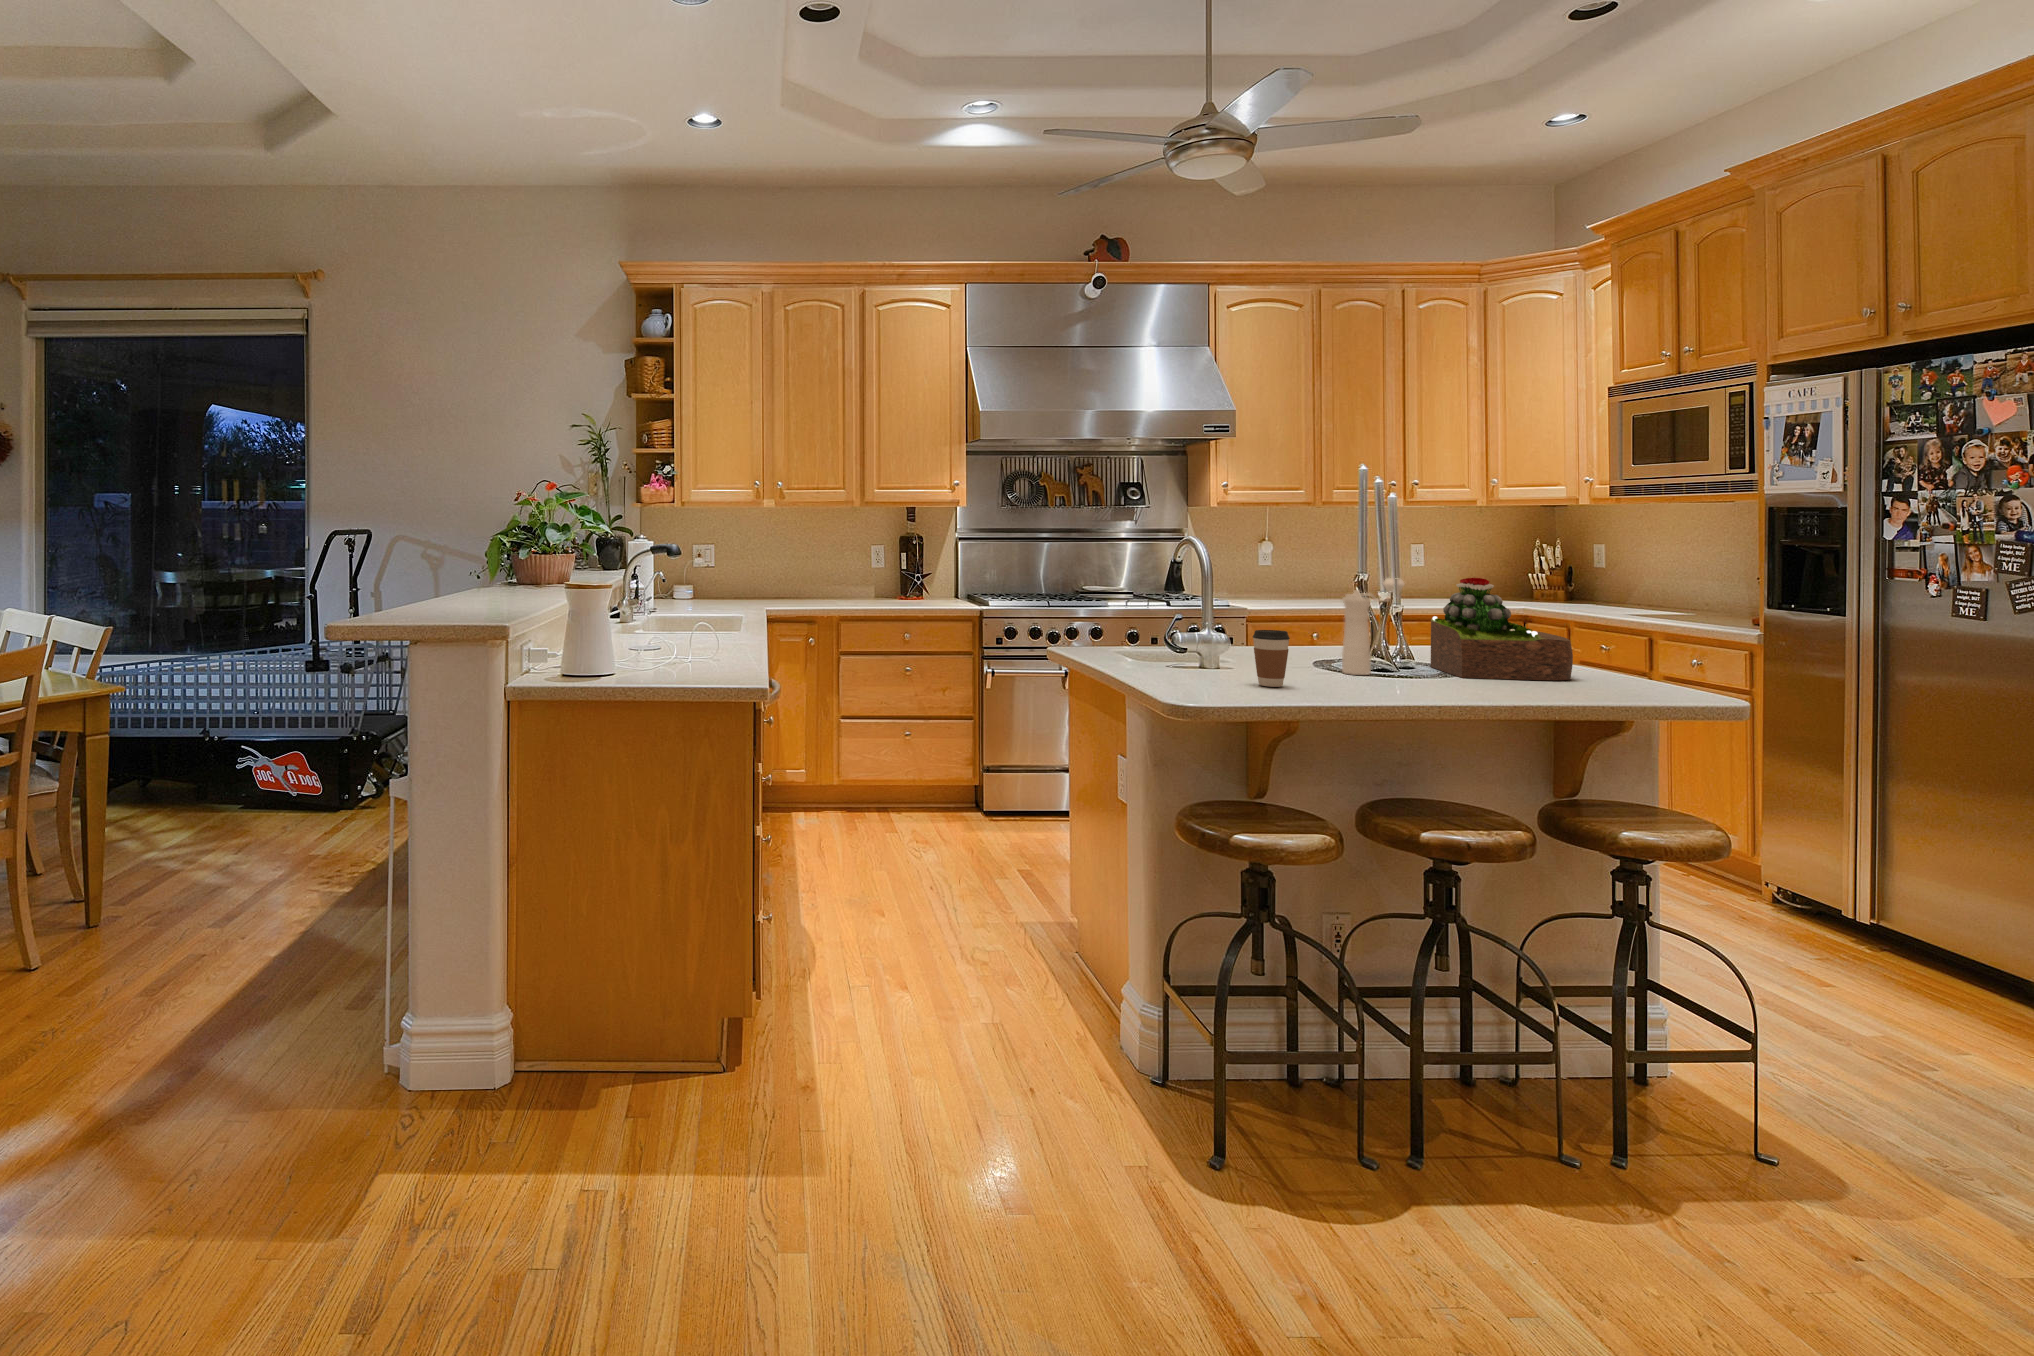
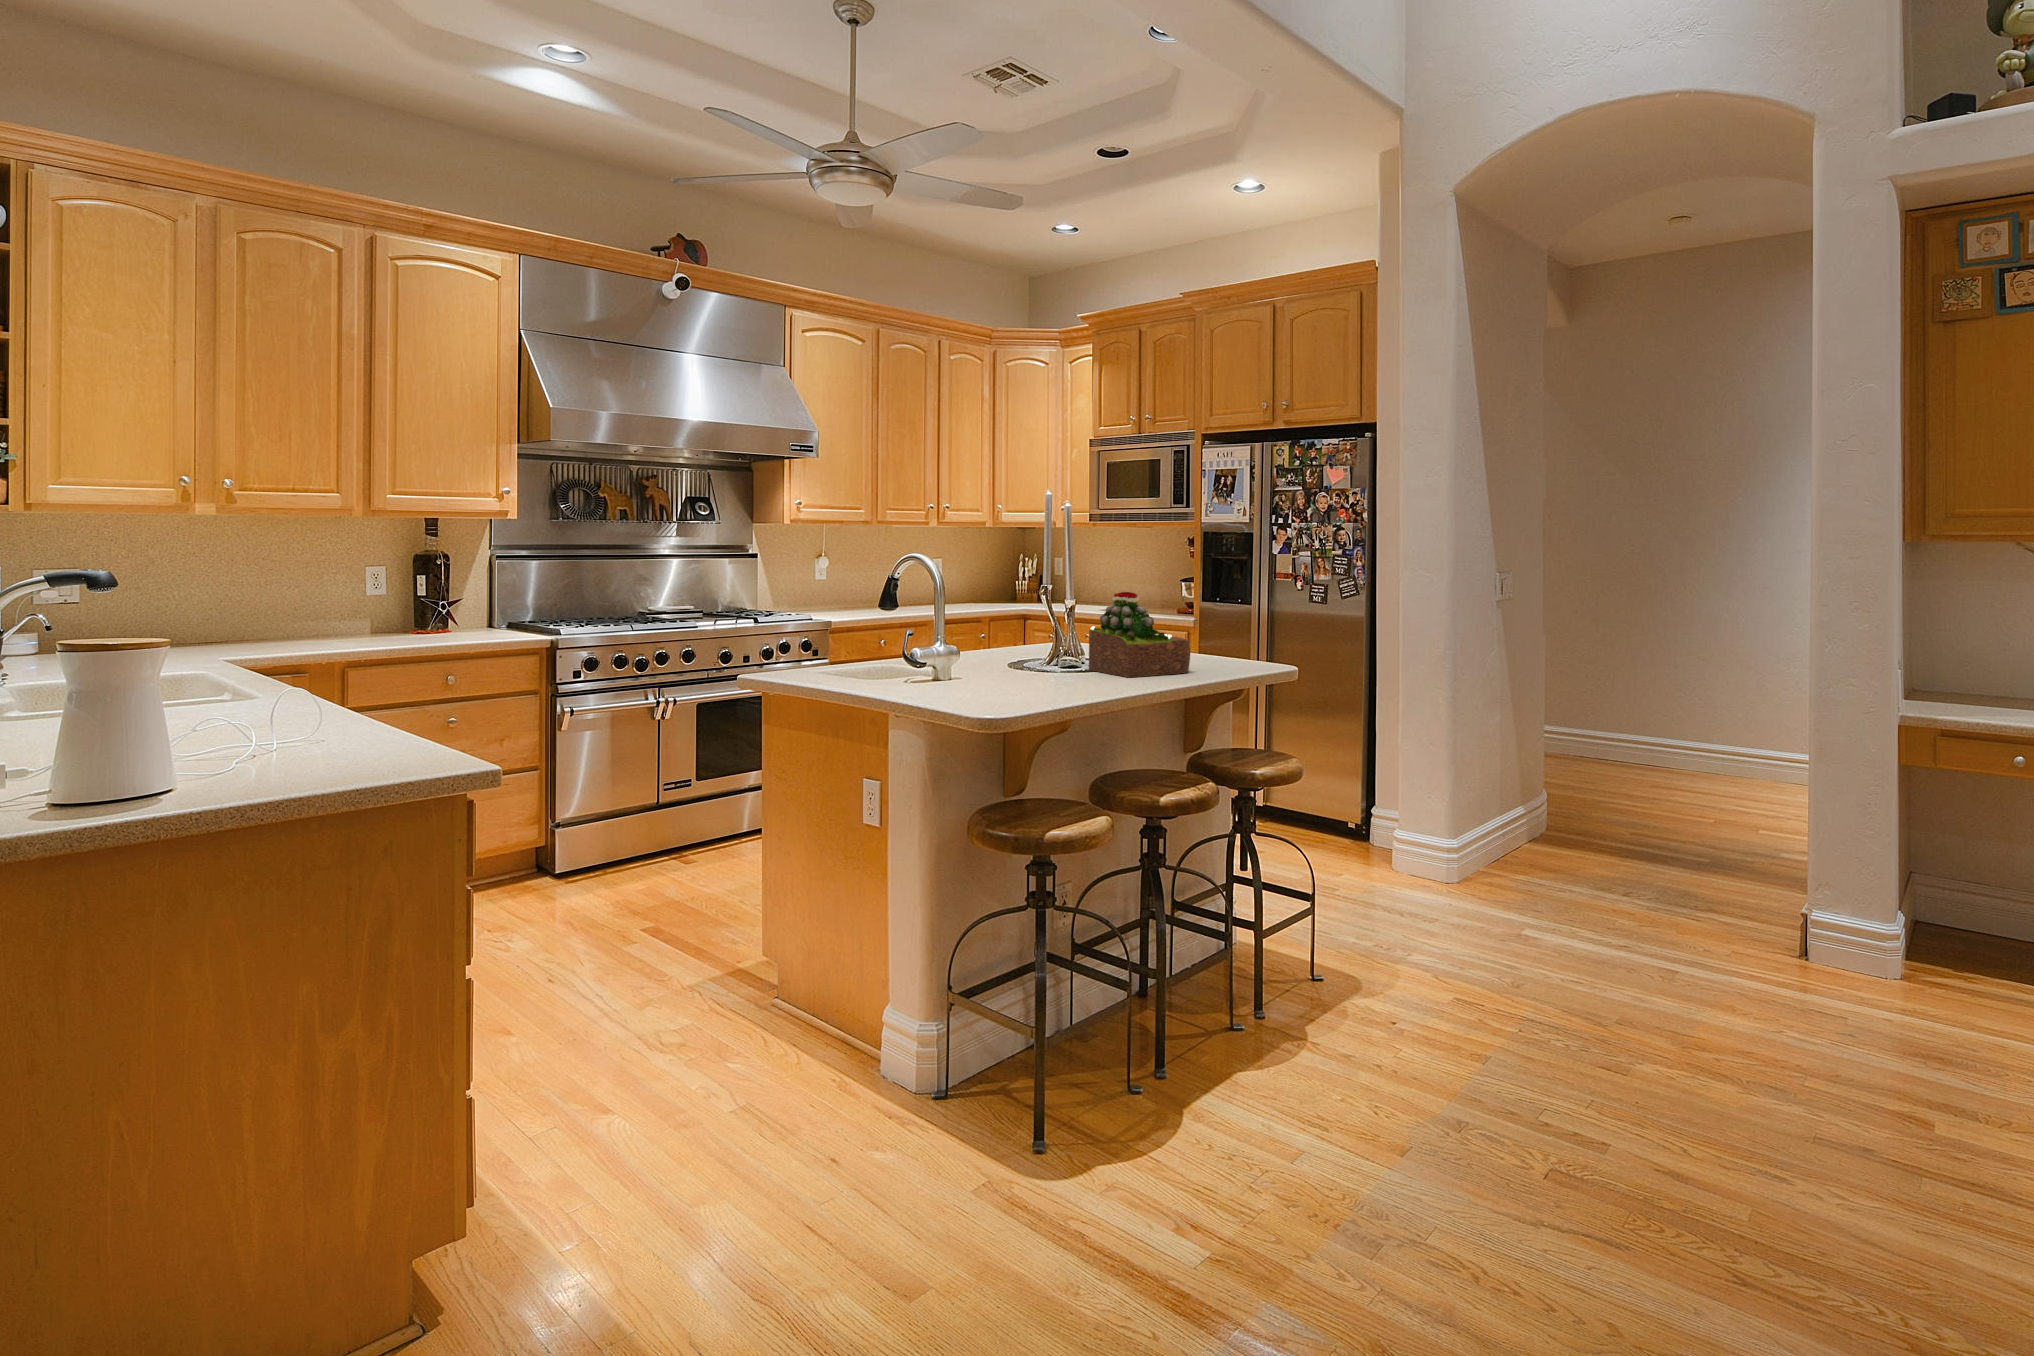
pepper mill: present [1342,578,1404,675] -> none [1047,595,1087,683]
coffee cup: present [1253,630,1290,687] -> none [1013,648,1046,703]

